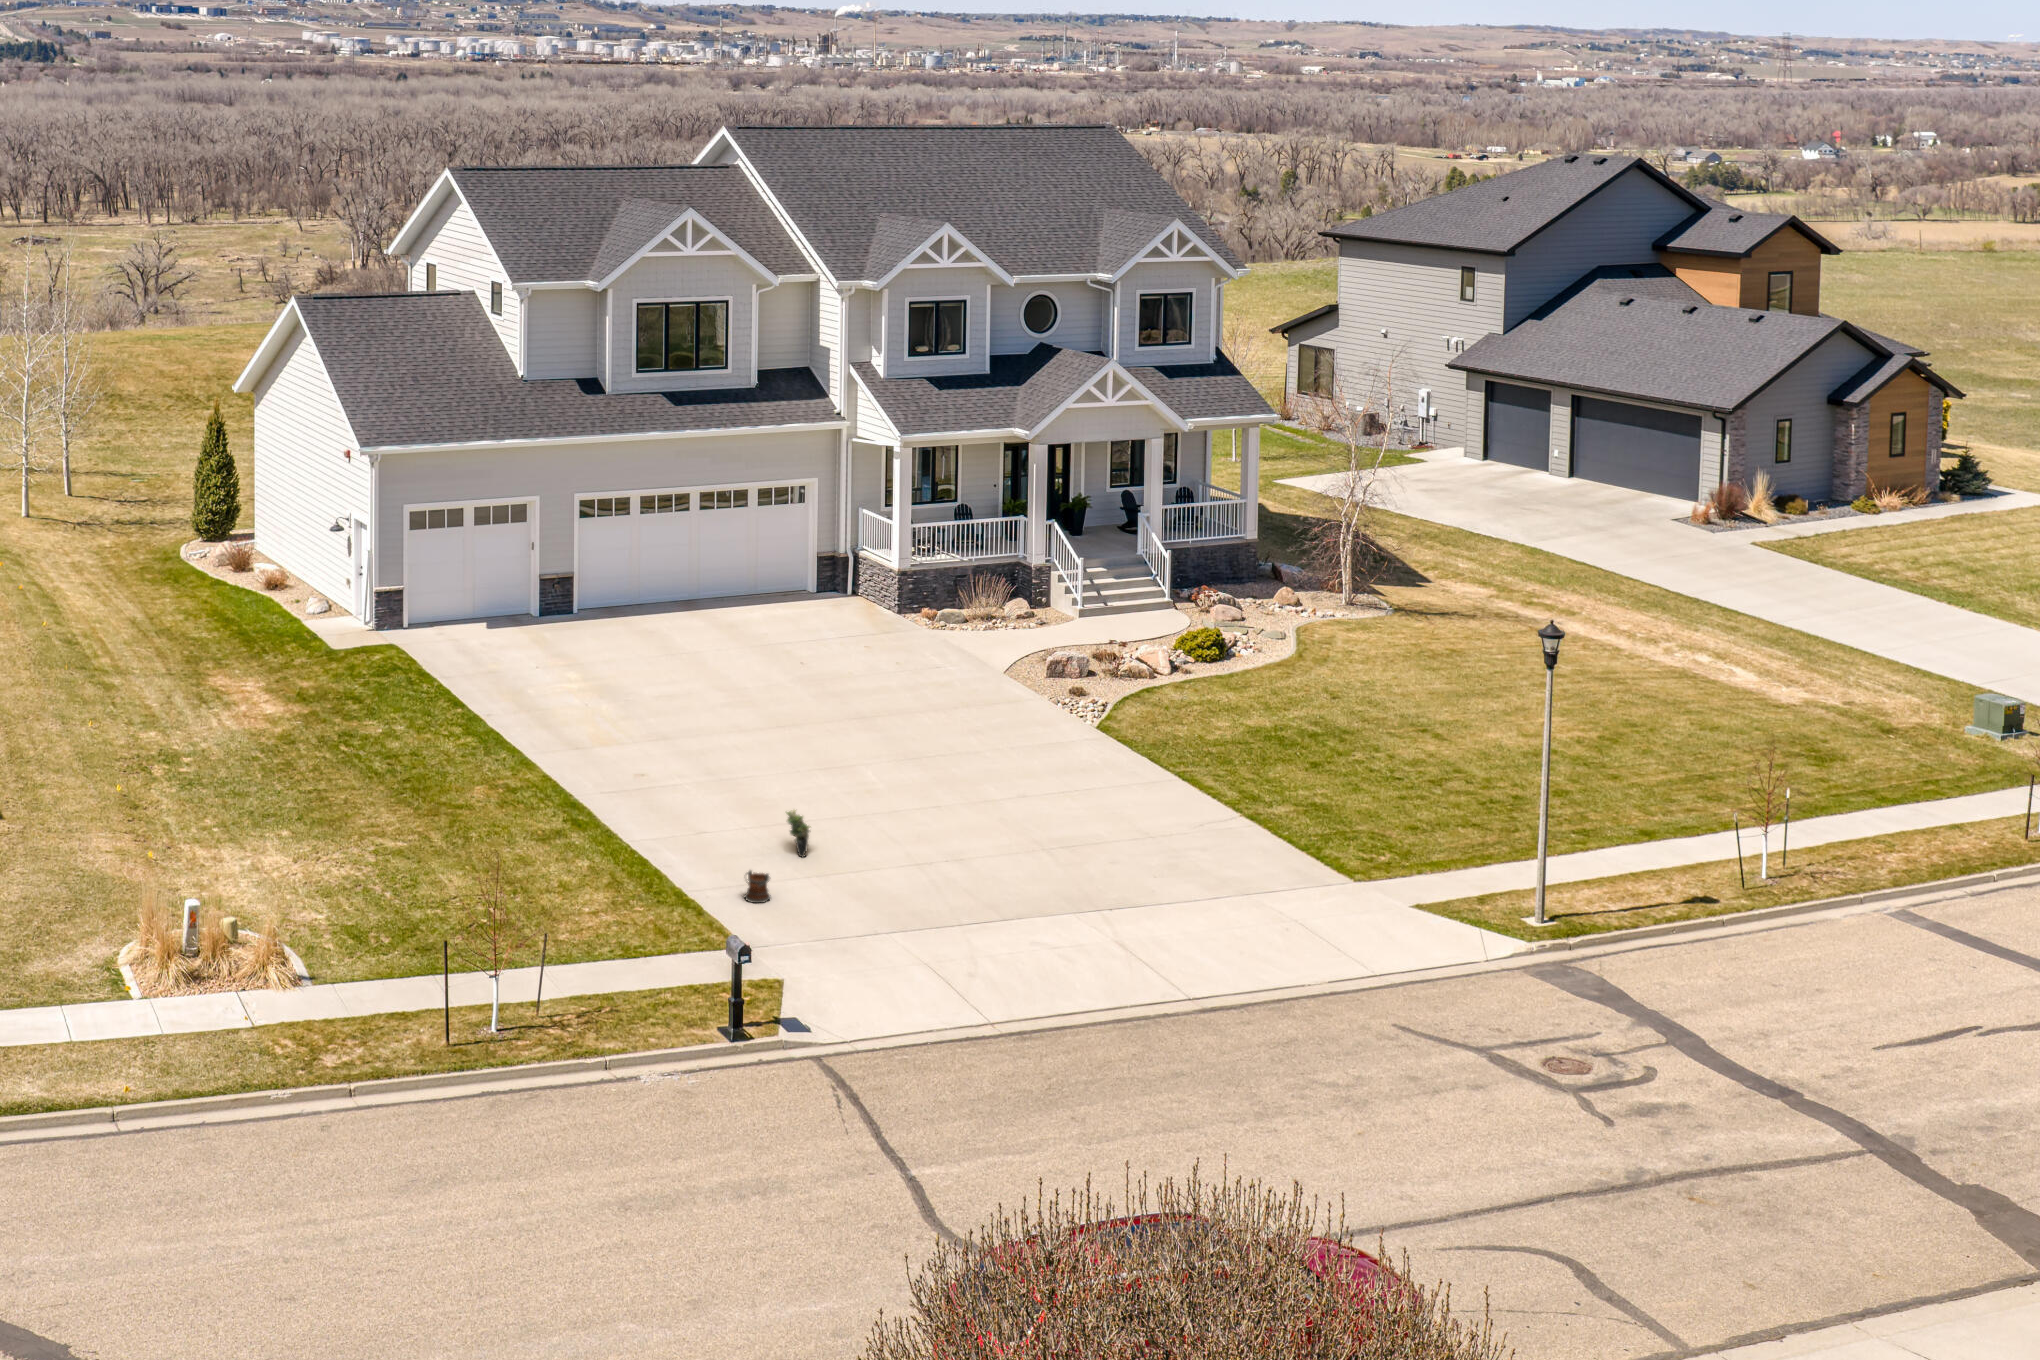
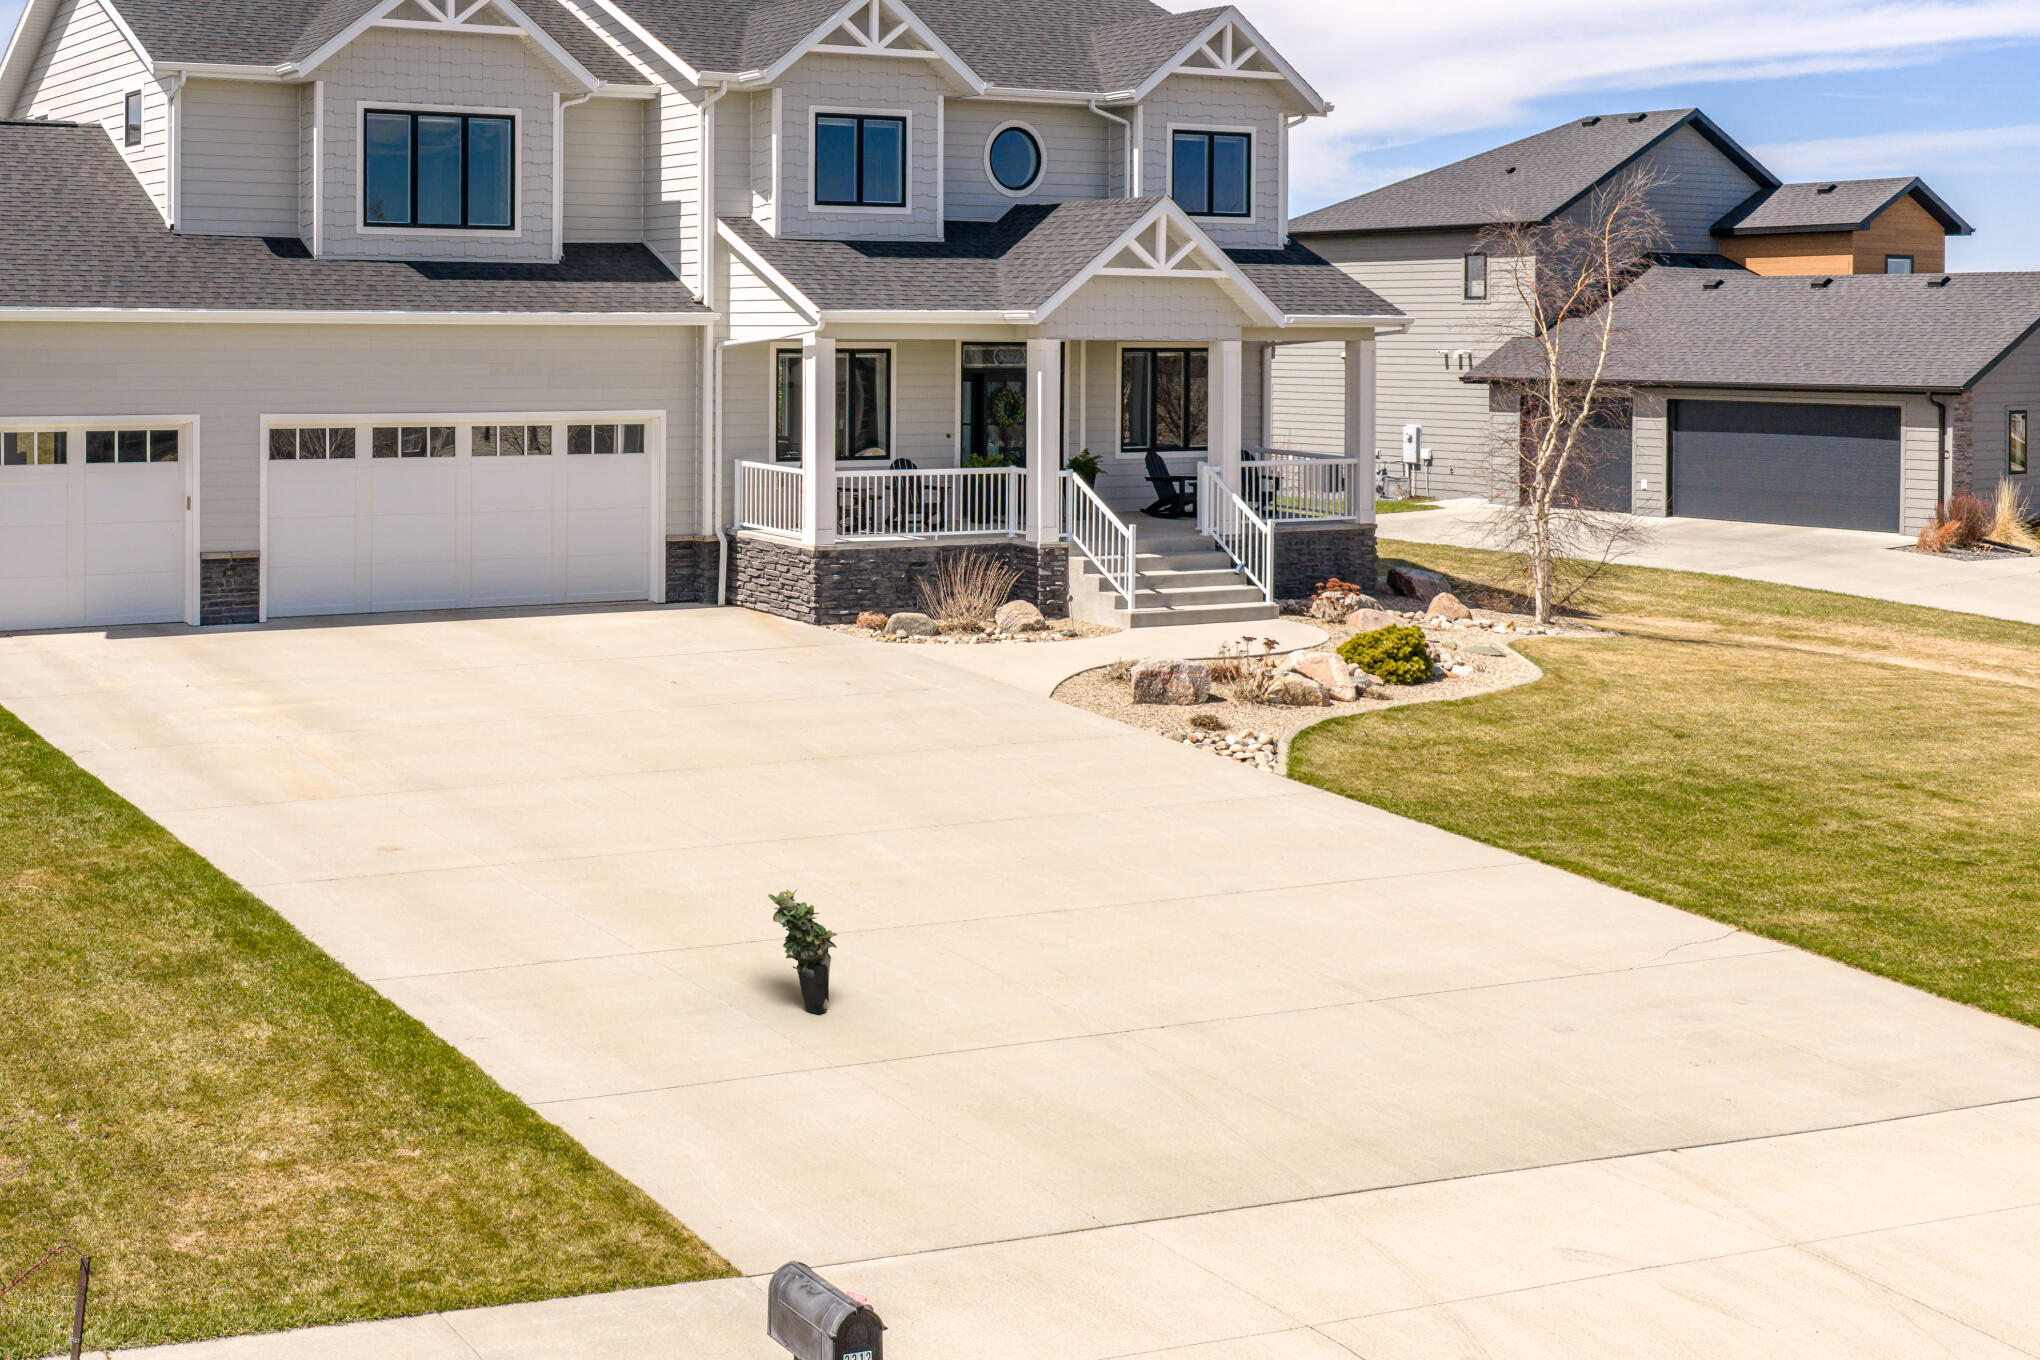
bucket: present [745,870,770,903] -> none [700,1038,777,1134]

